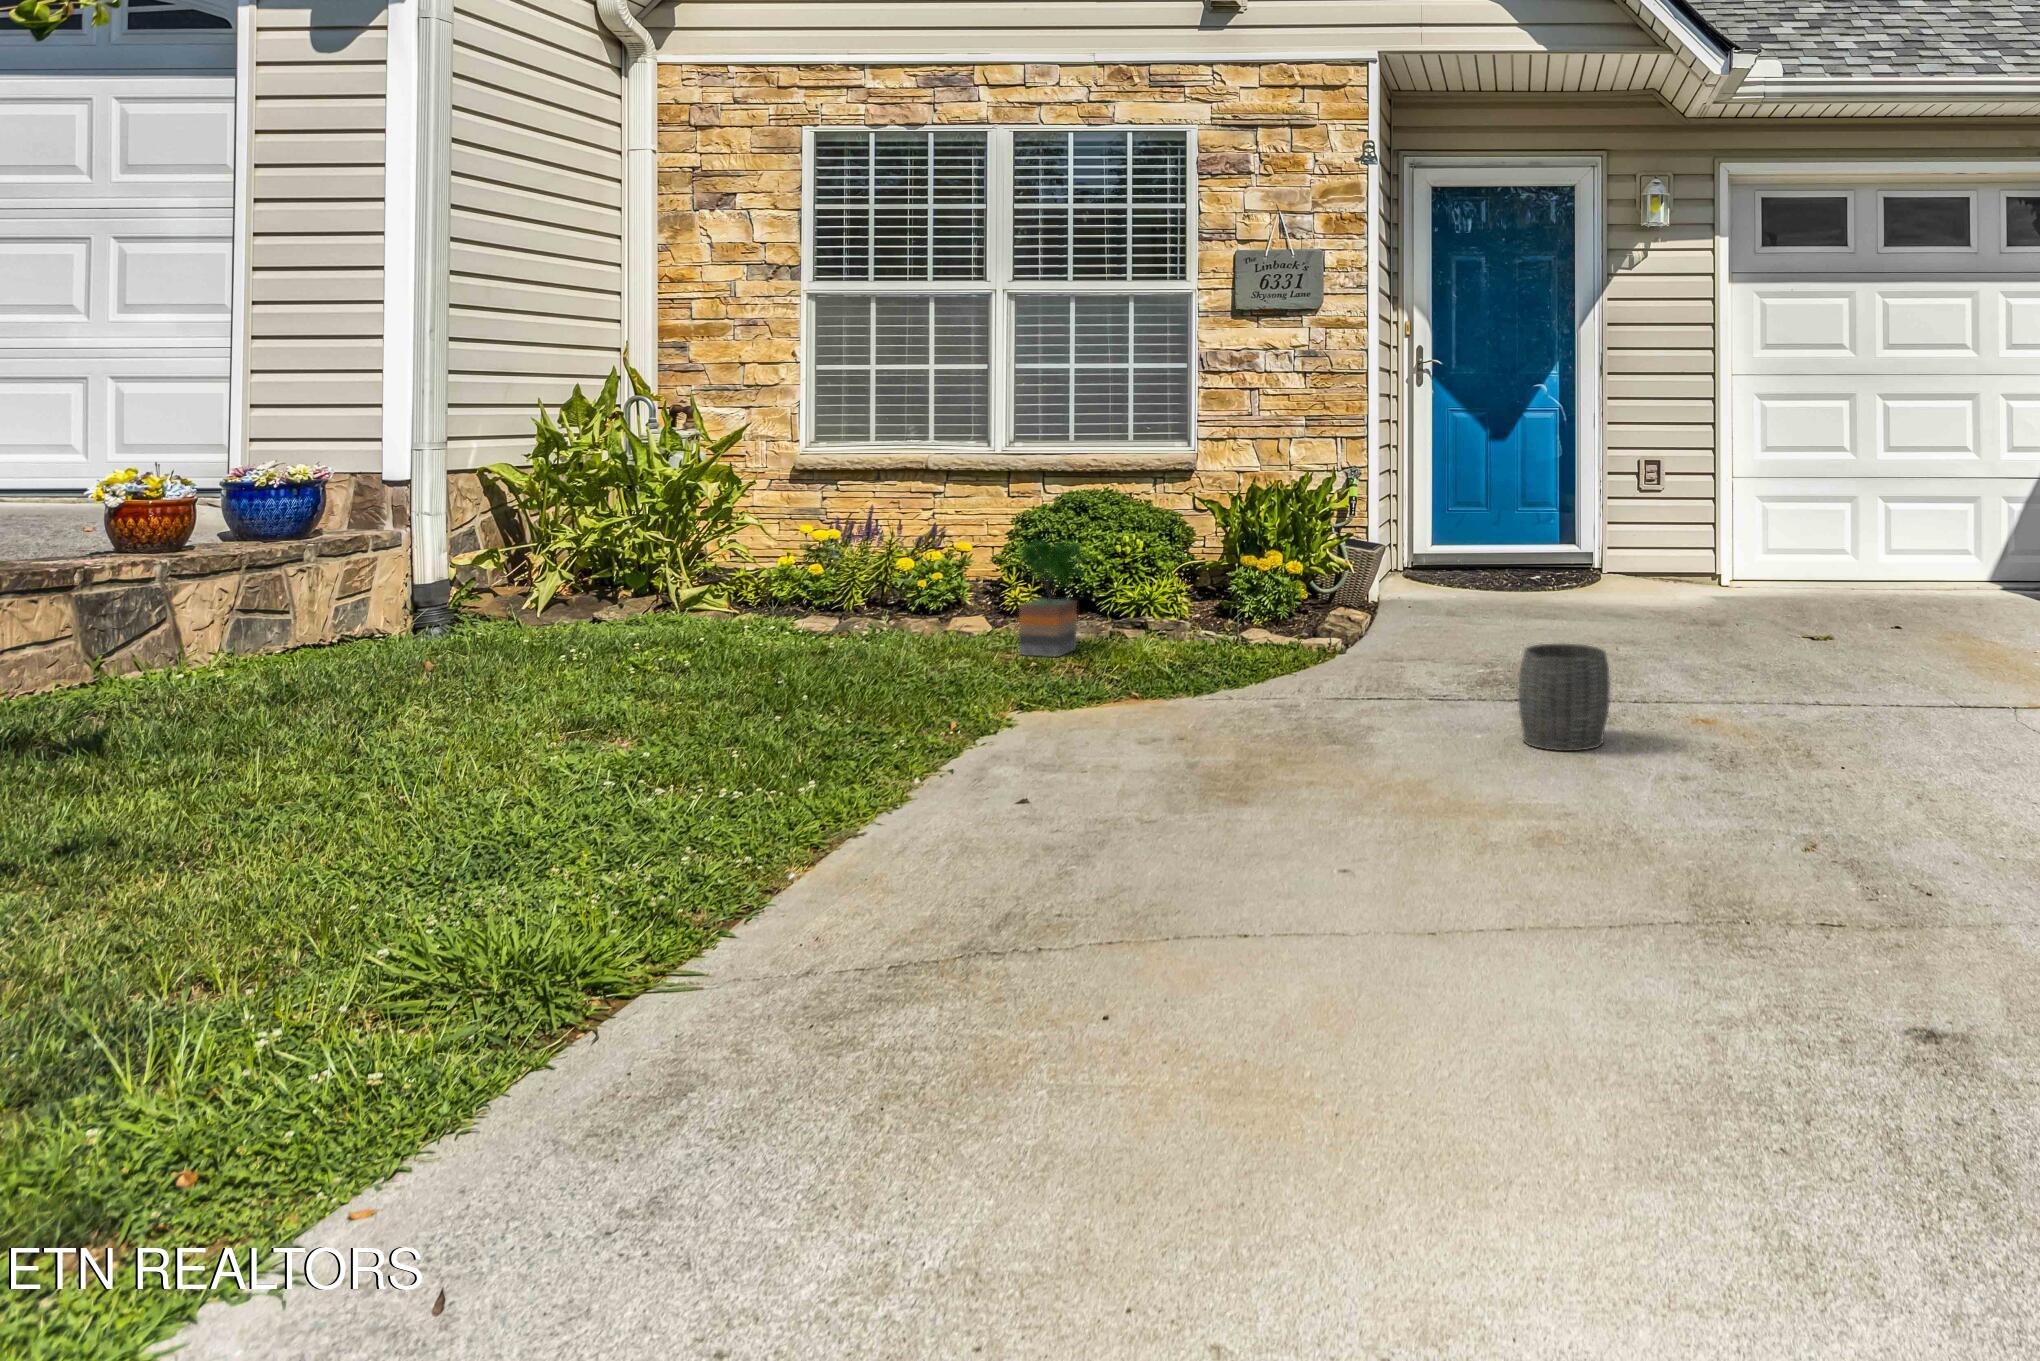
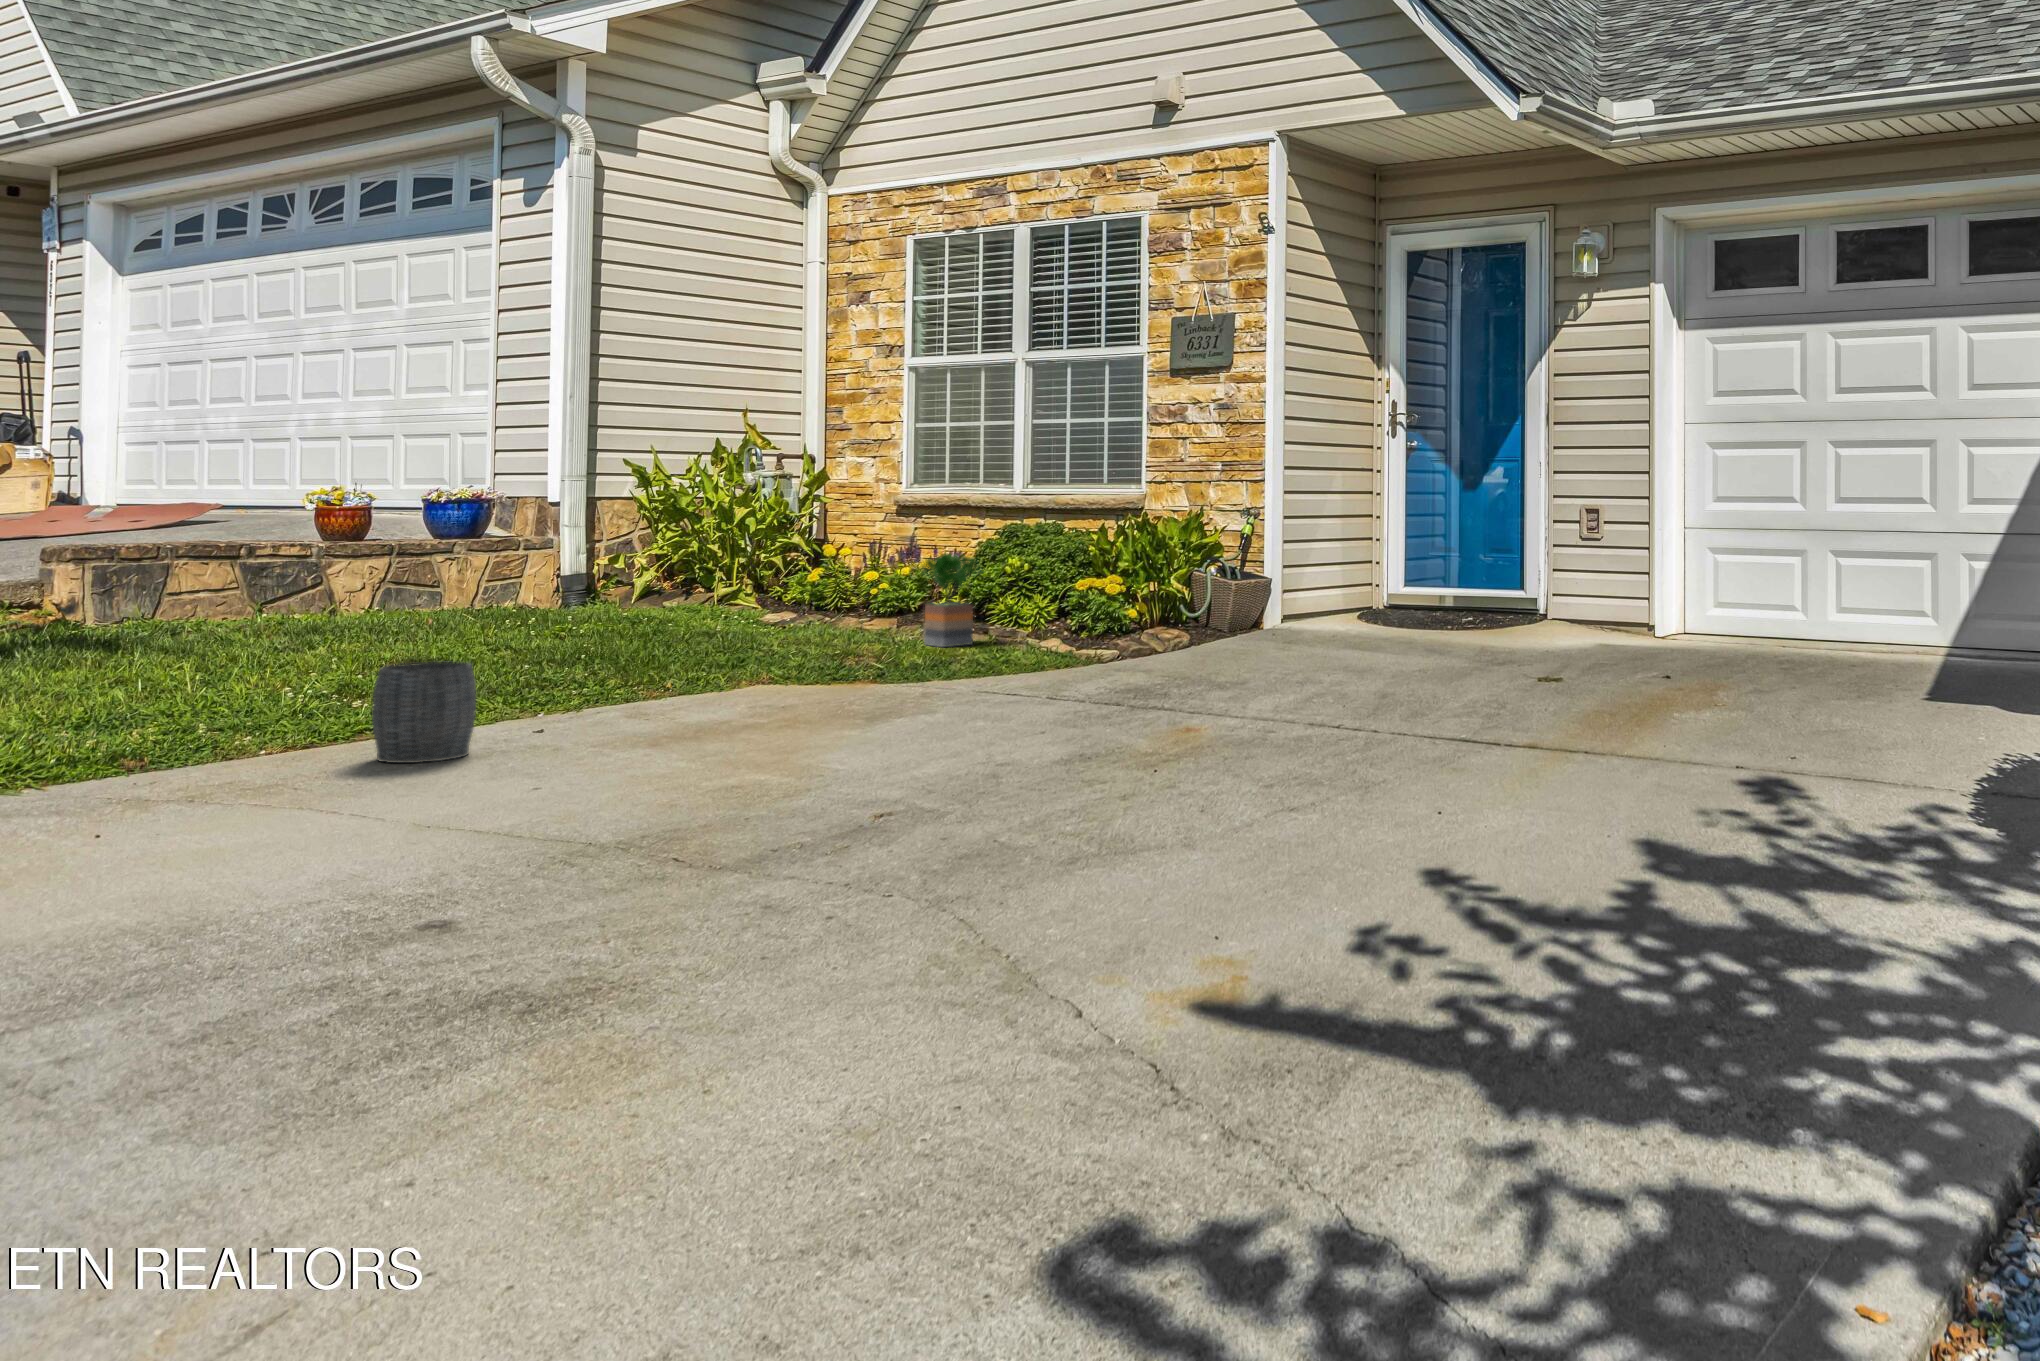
woven basket: present [1518,644,1610,751] -> present [372,662,476,763]

